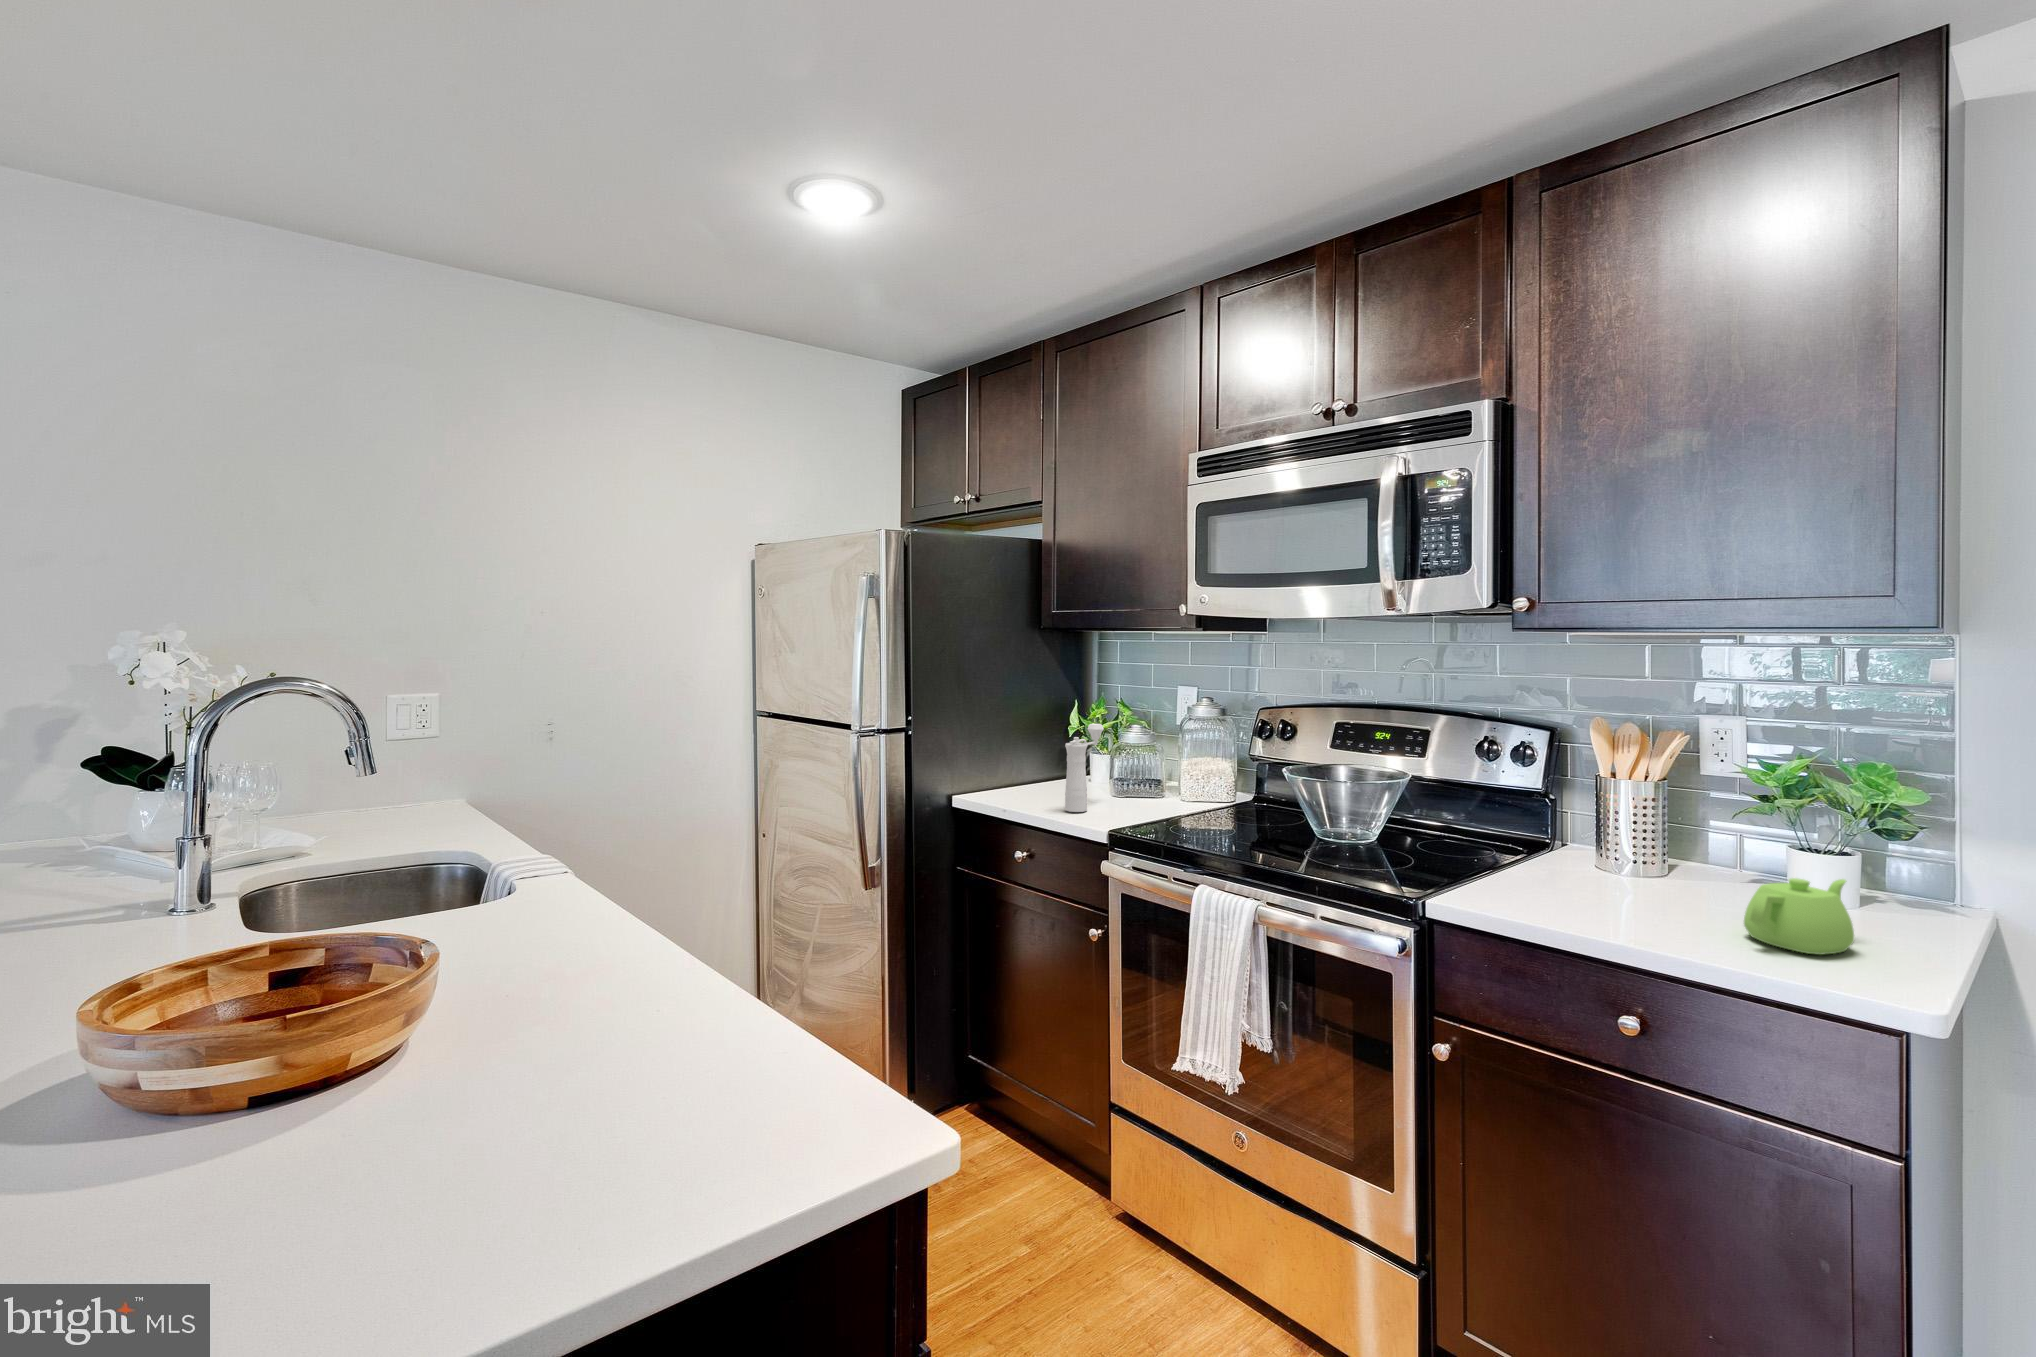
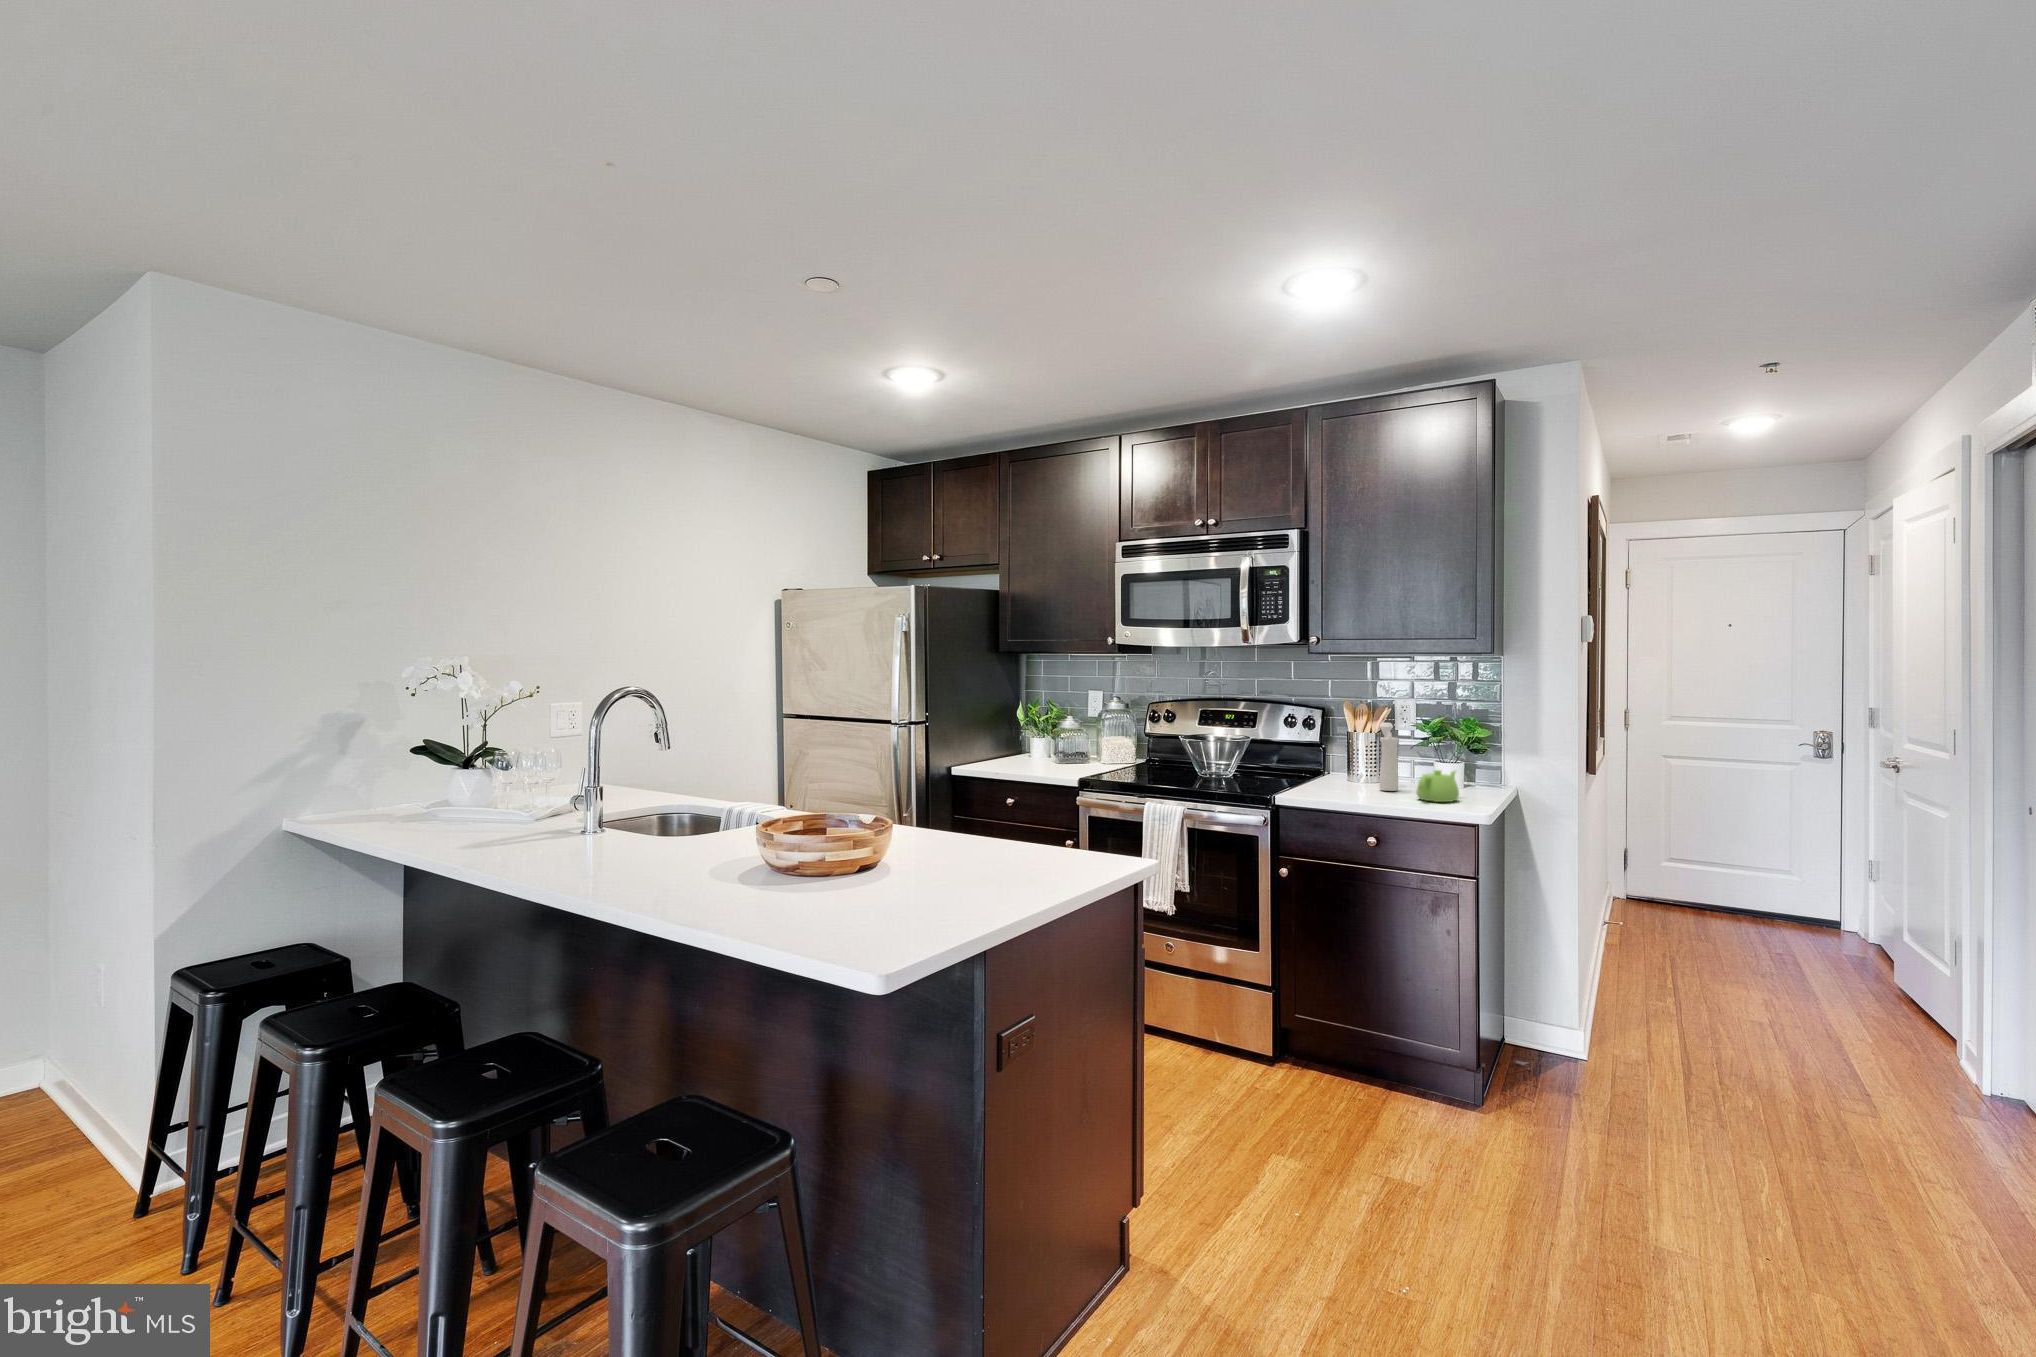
pepper mill: present [1065,724,1104,812] -> present [1379,723,1399,791]

